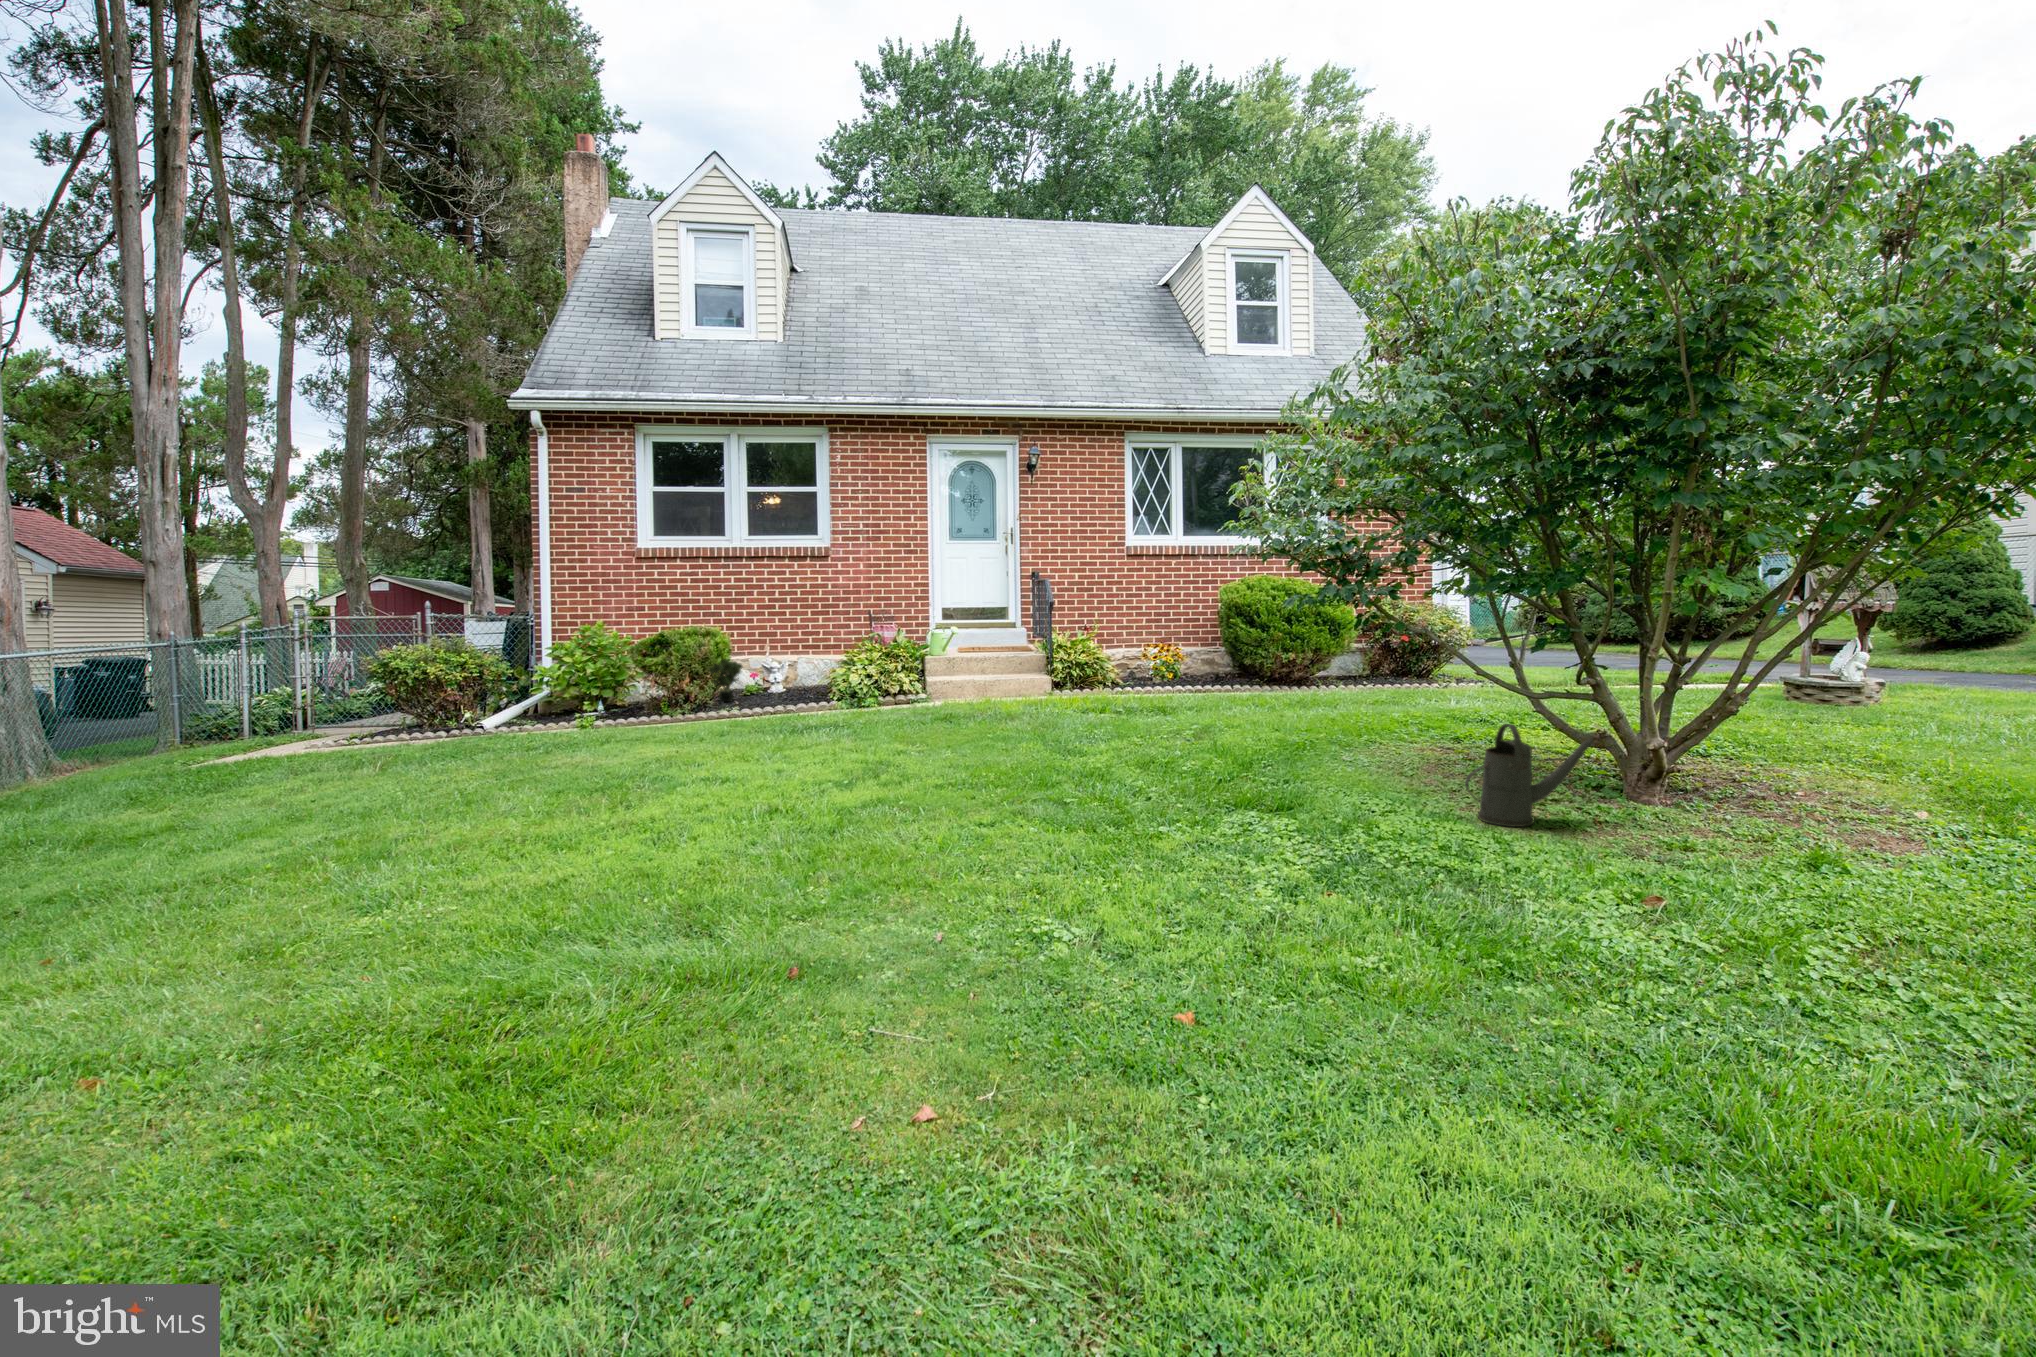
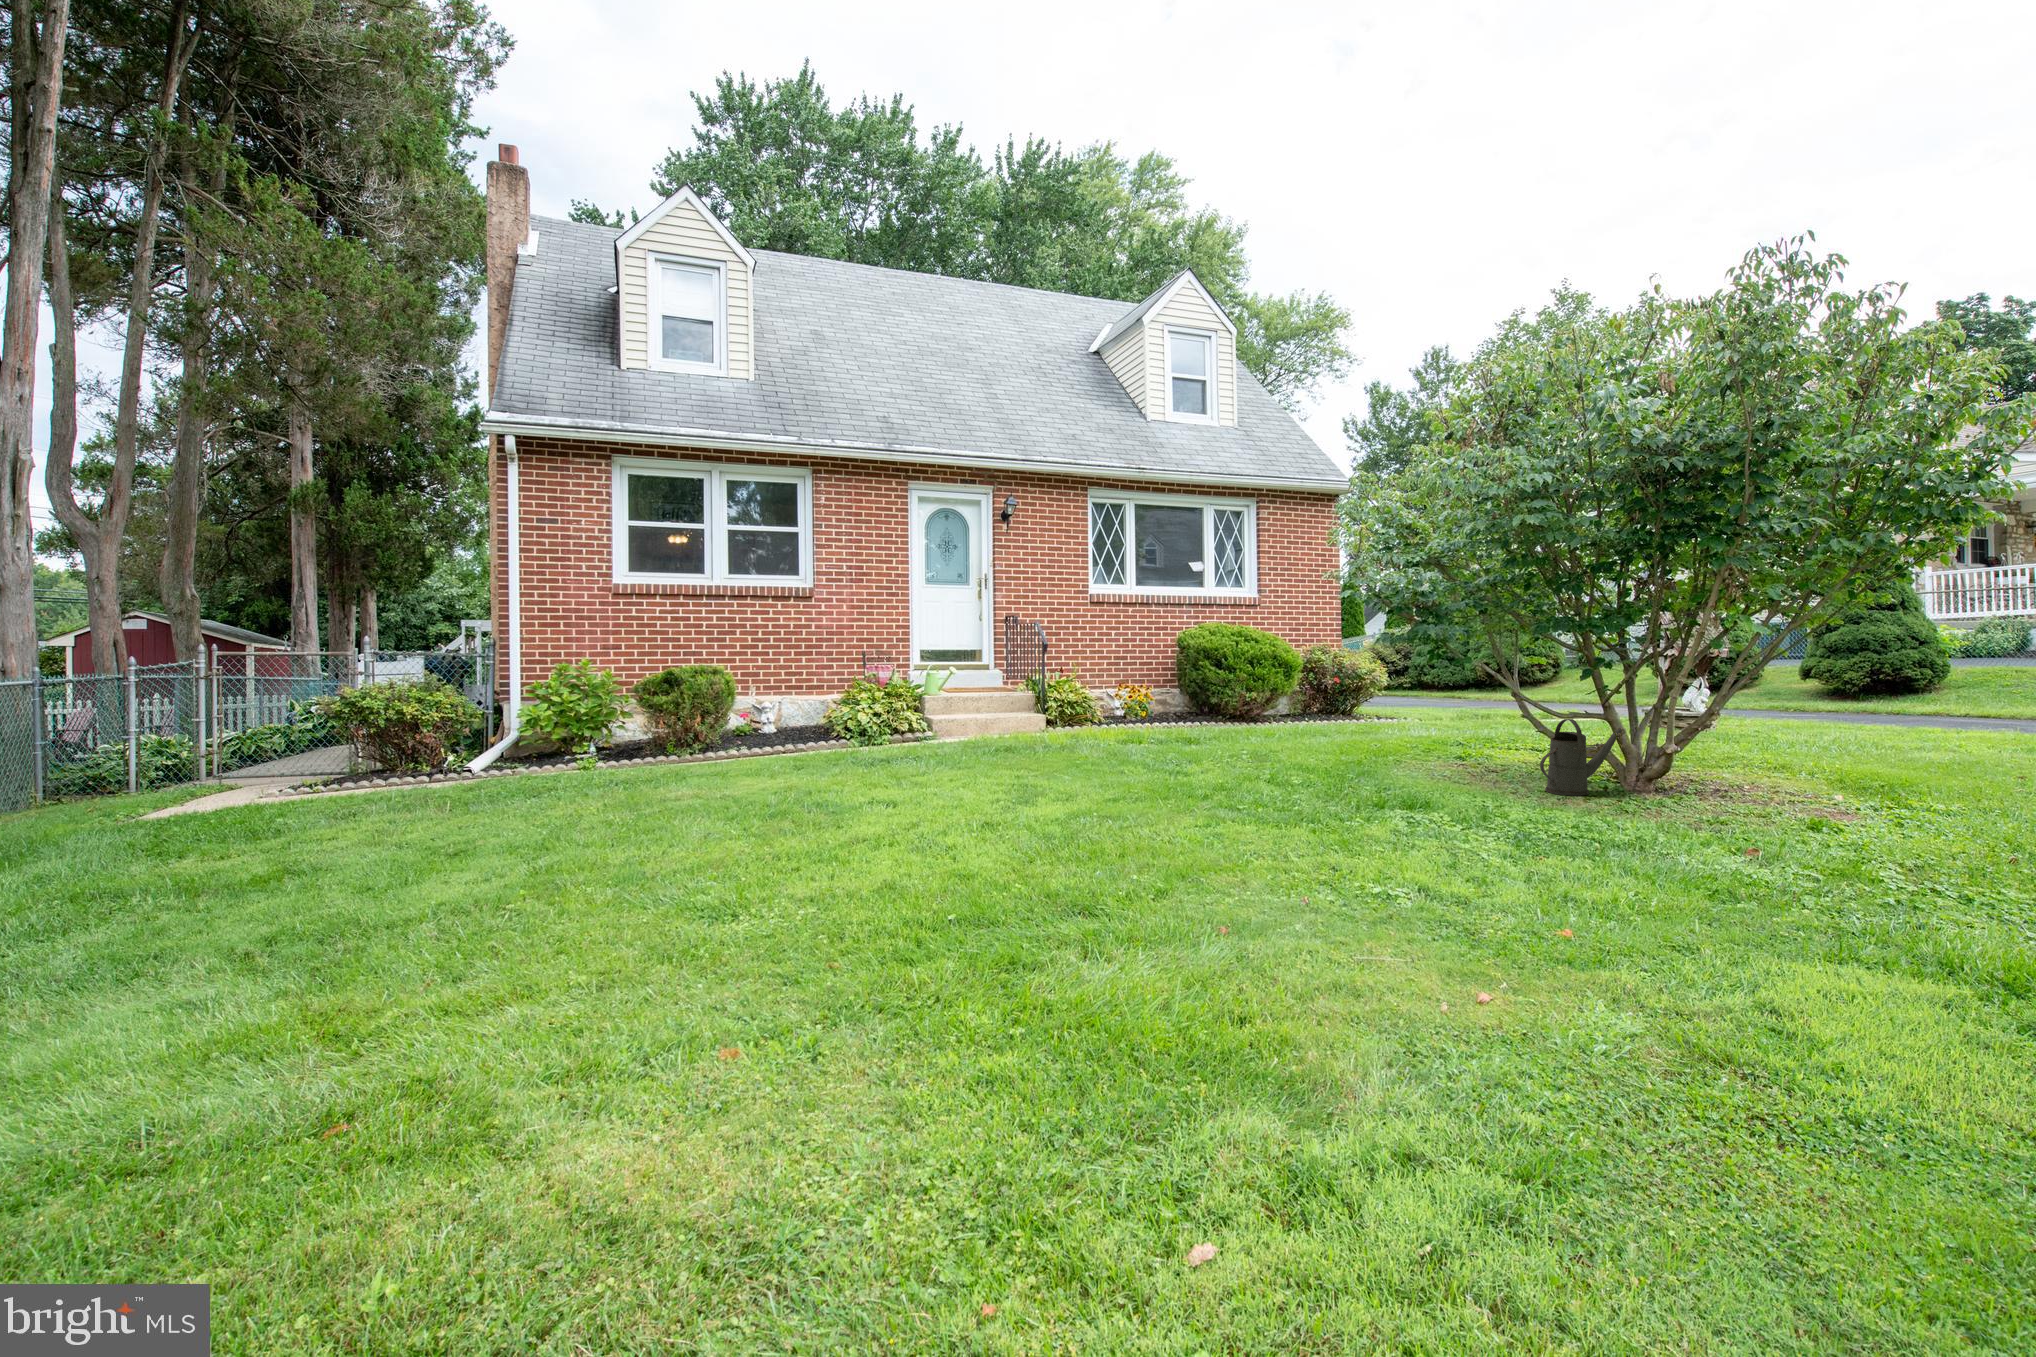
potted plant: present [709,659,742,702] -> none [717,697,754,742]

